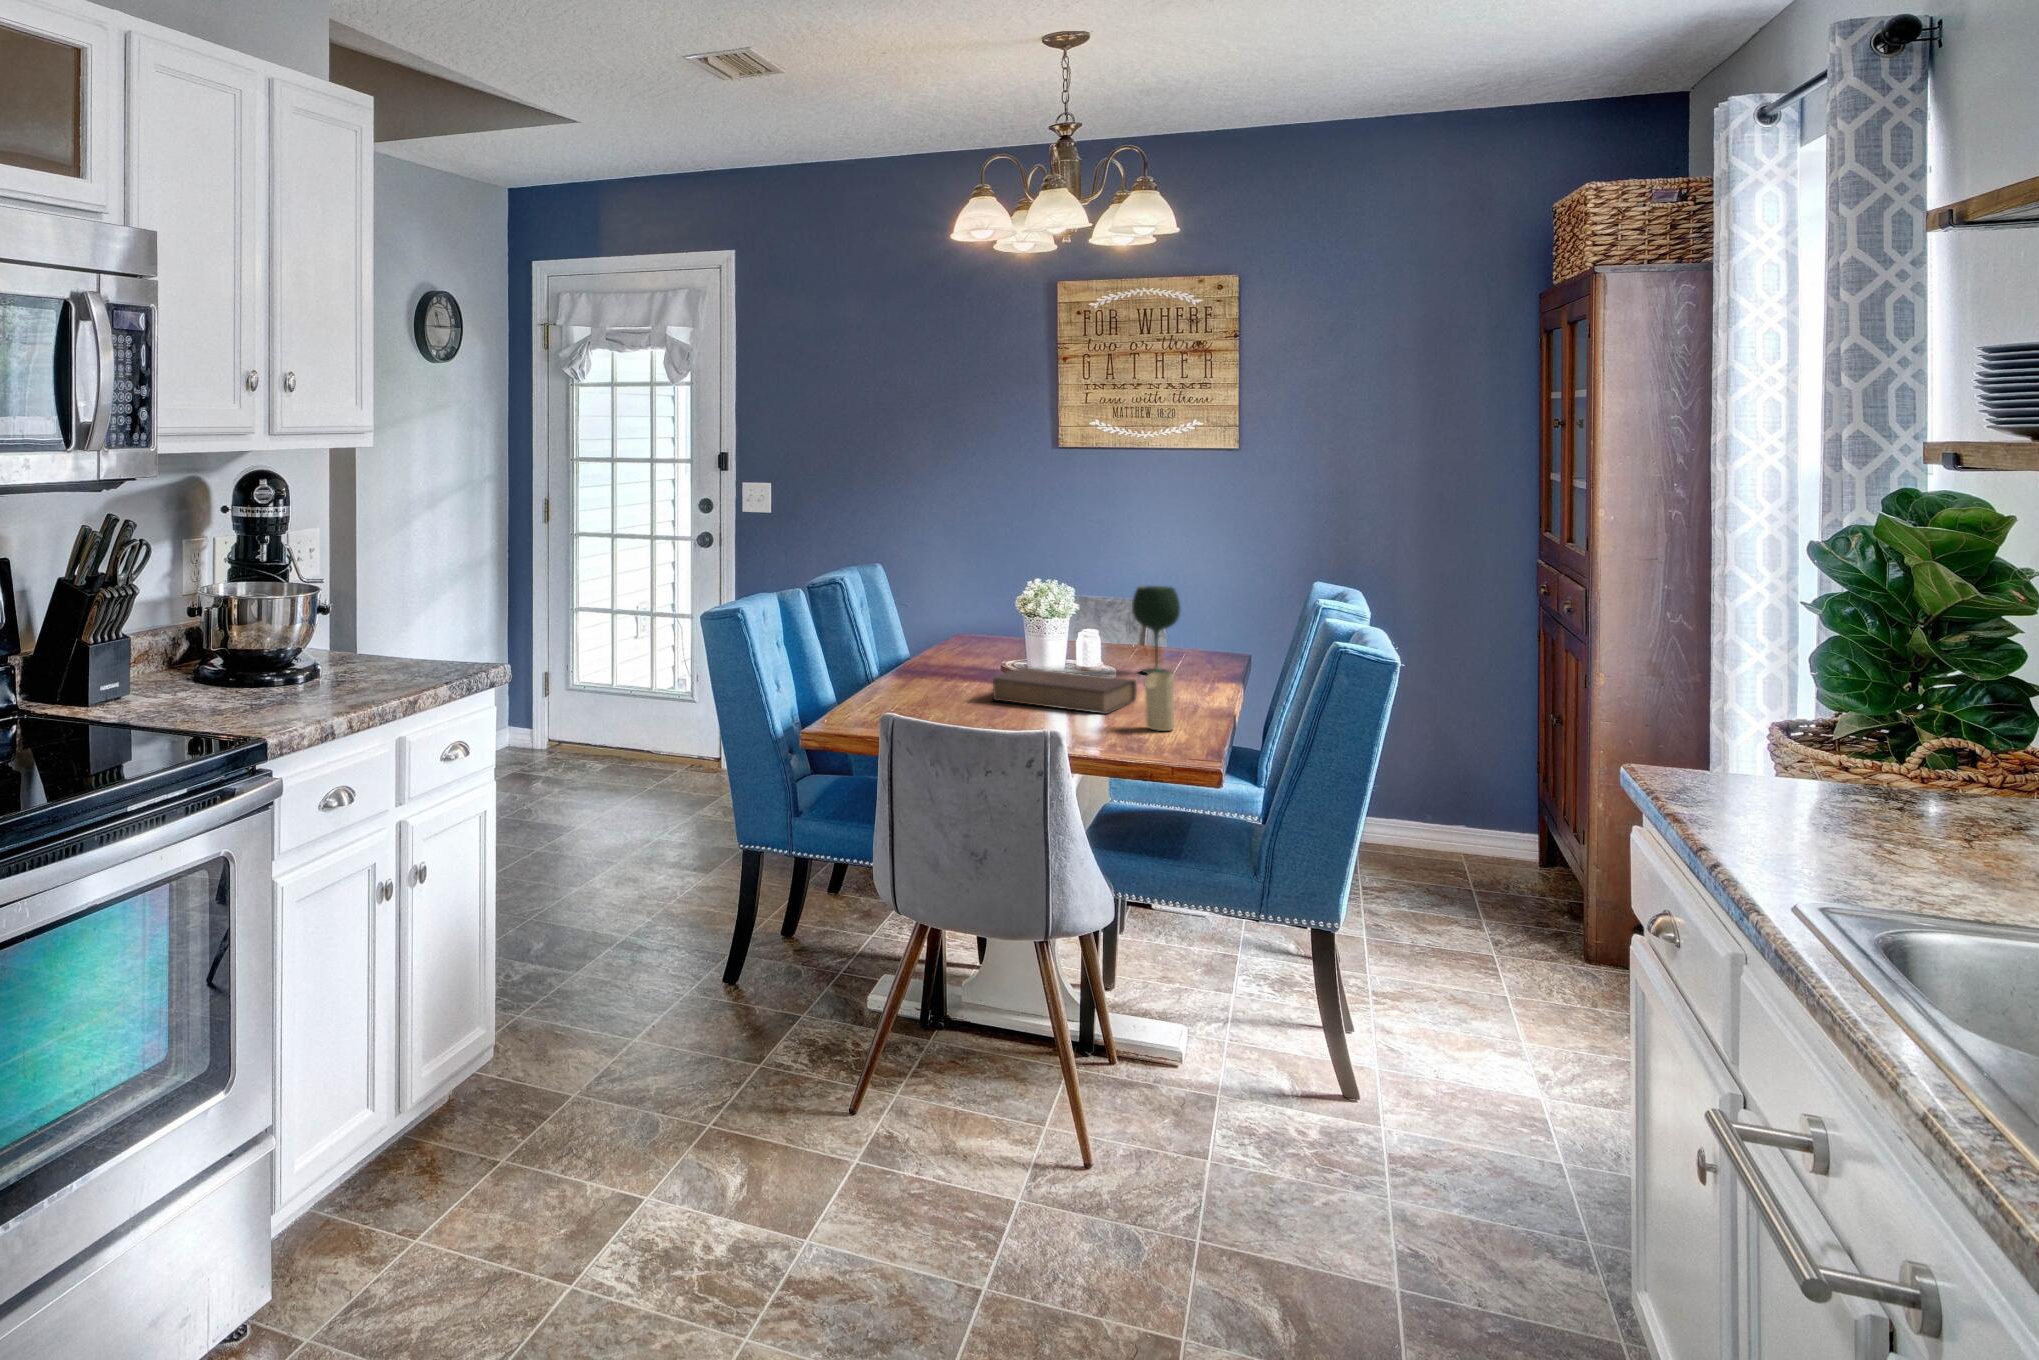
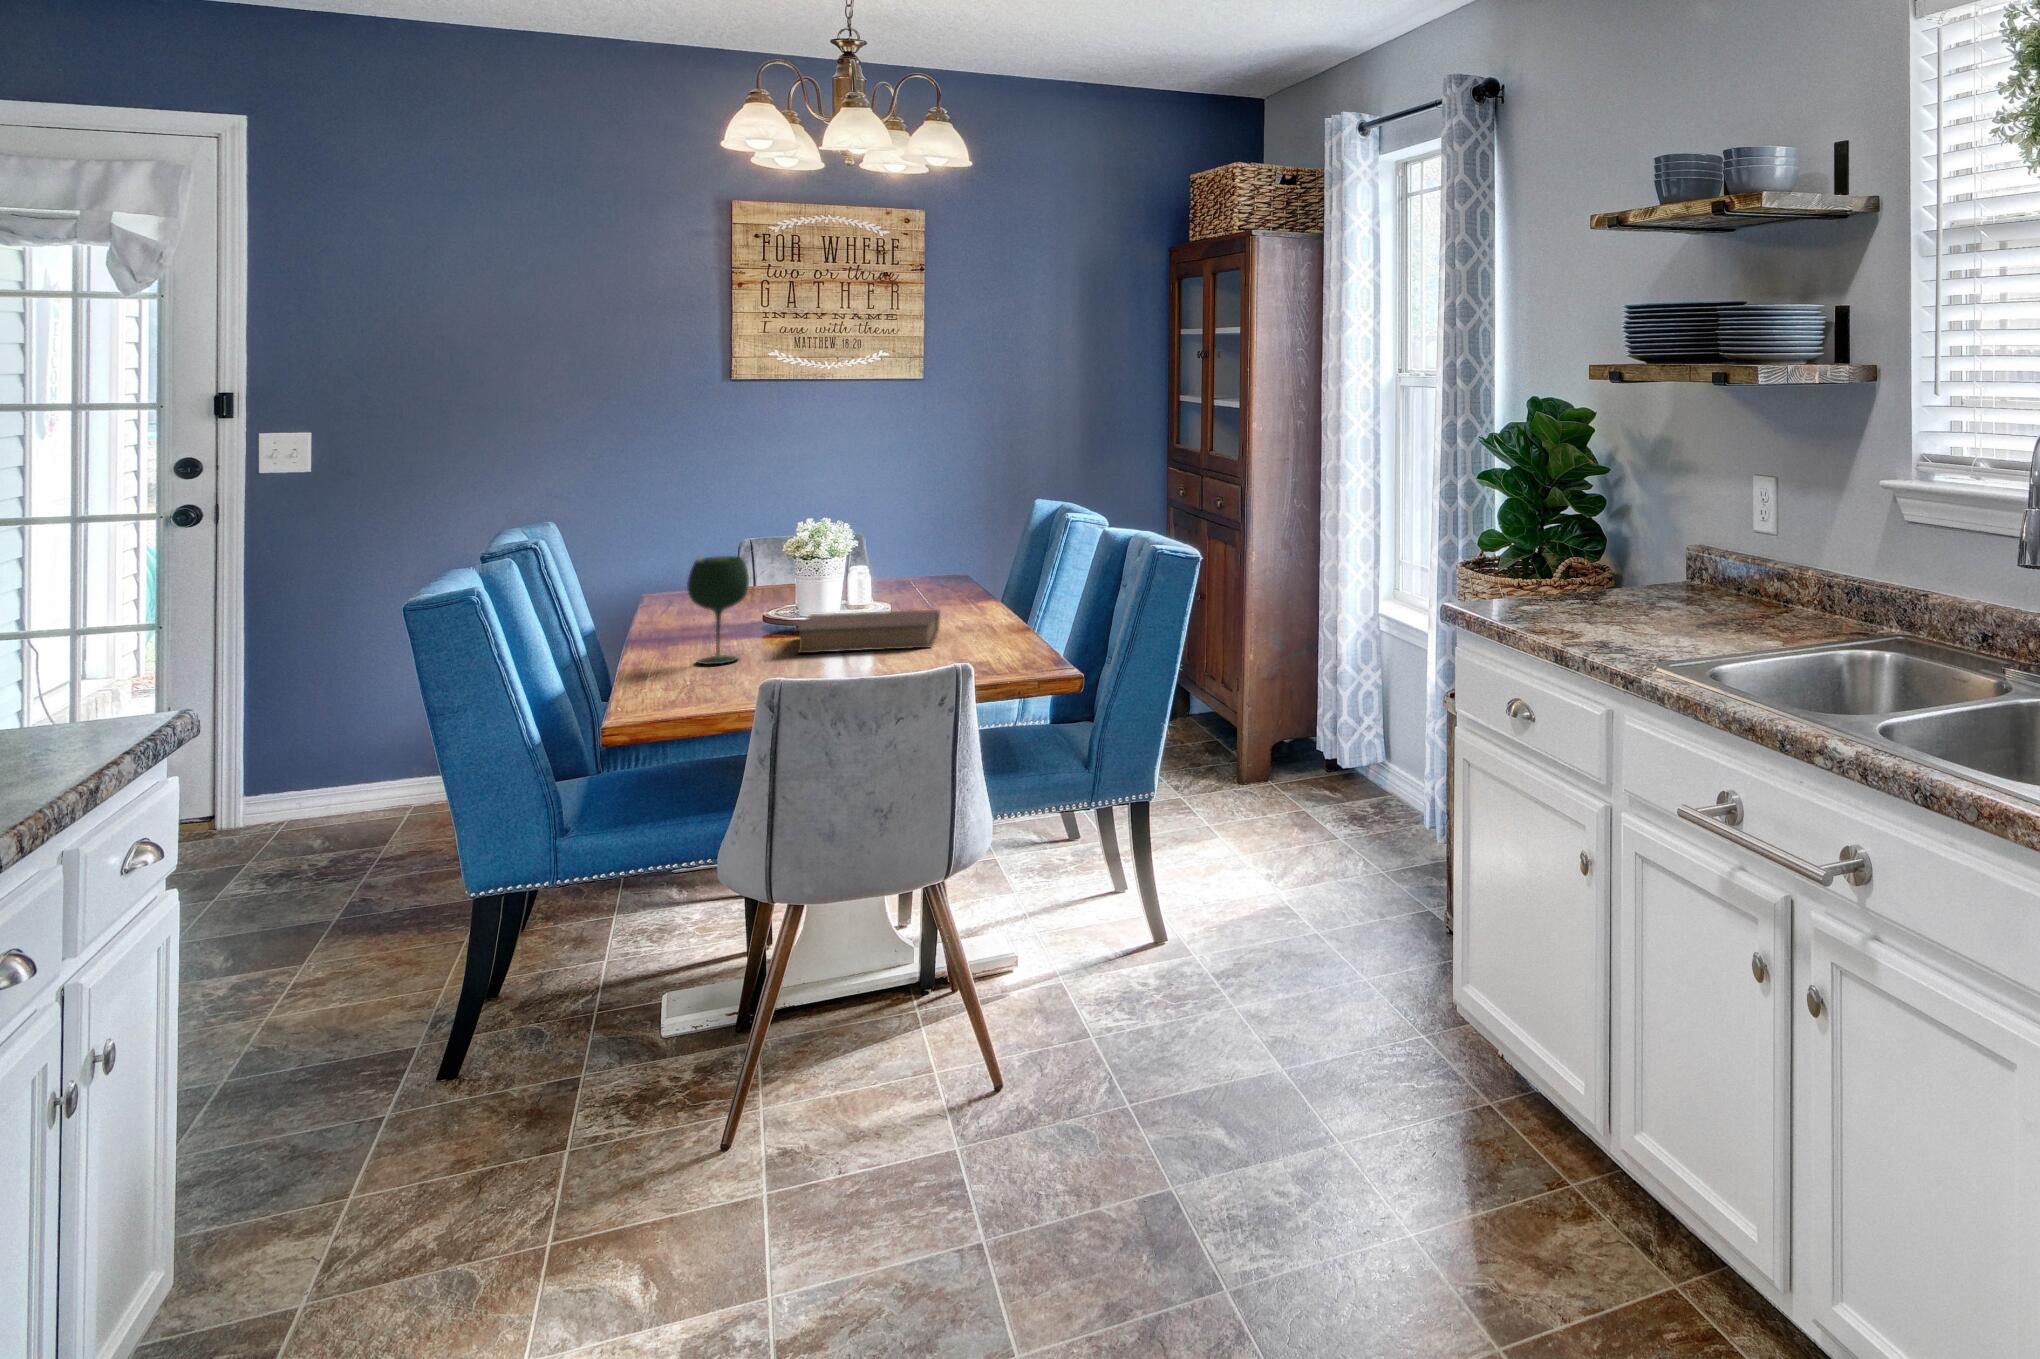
wine glass: present [1132,586,1180,674] -> present [687,556,749,664]
candle: present [1145,672,1174,731] -> none [983,596,1012,654]

